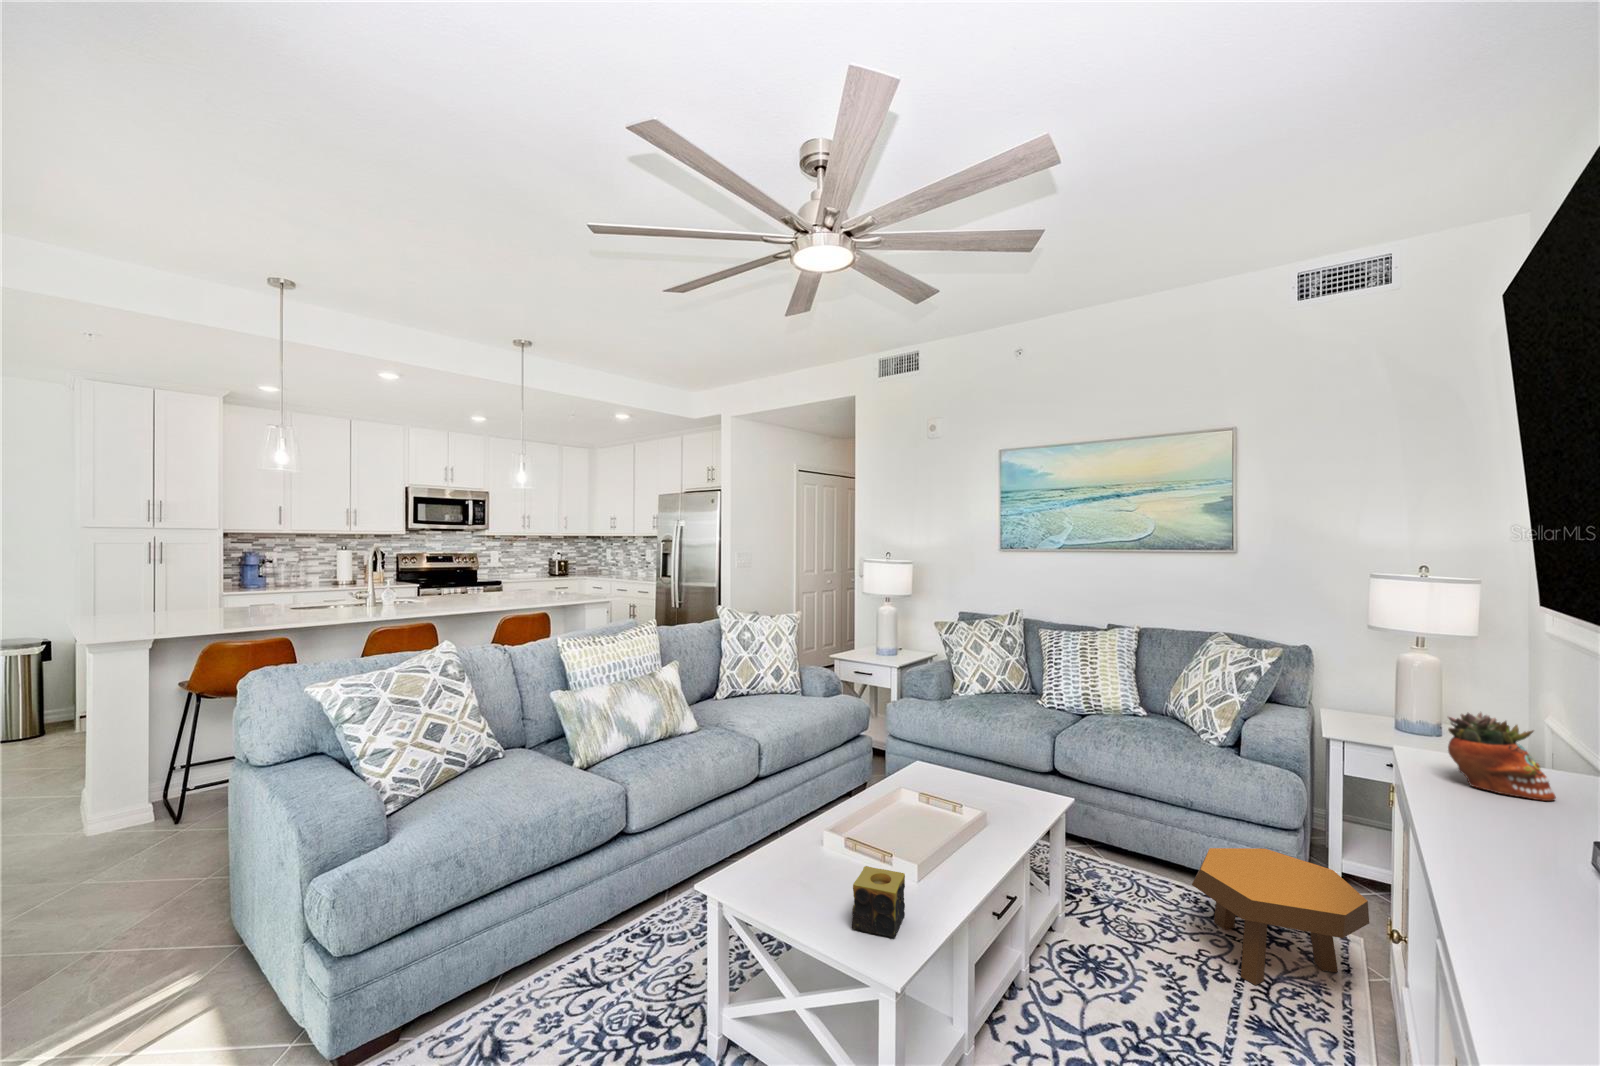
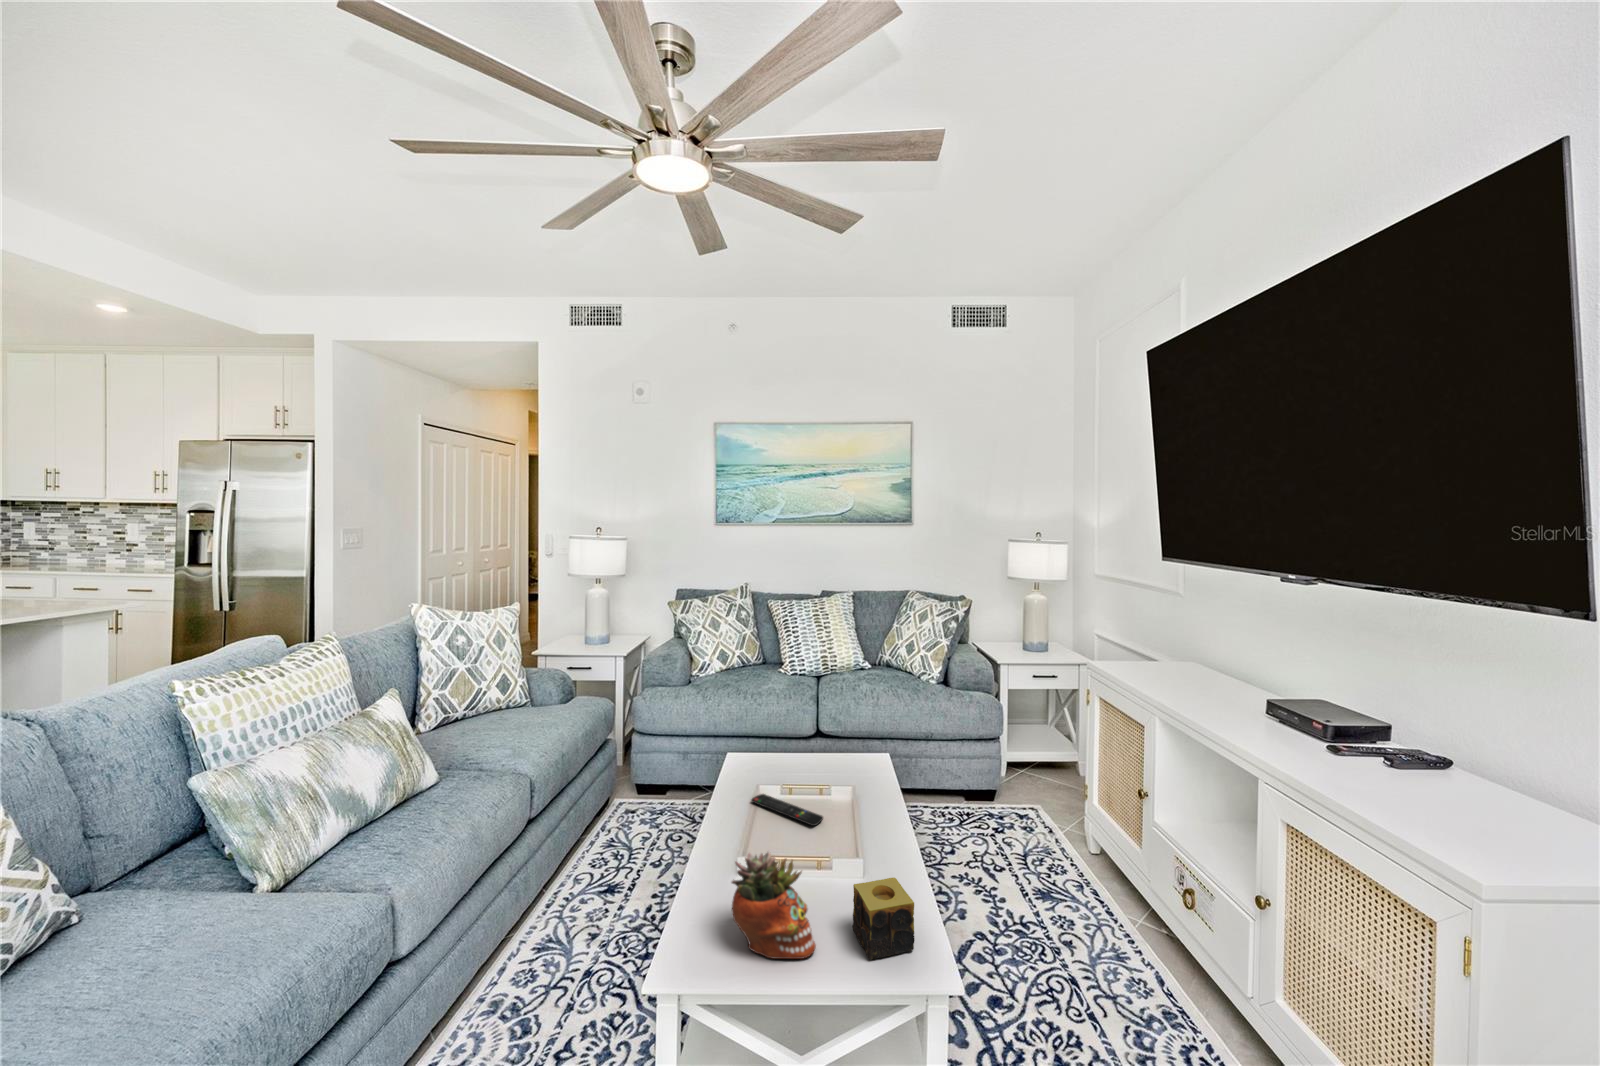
succulent planter: present [1448,712,1556,801] -> present [732,851,816,959]
remote control: none [888,796,933,831] -> present [751,794,823,826]
footstool: present [1192,848,1369,985] -> none [959,758,1073,866]

